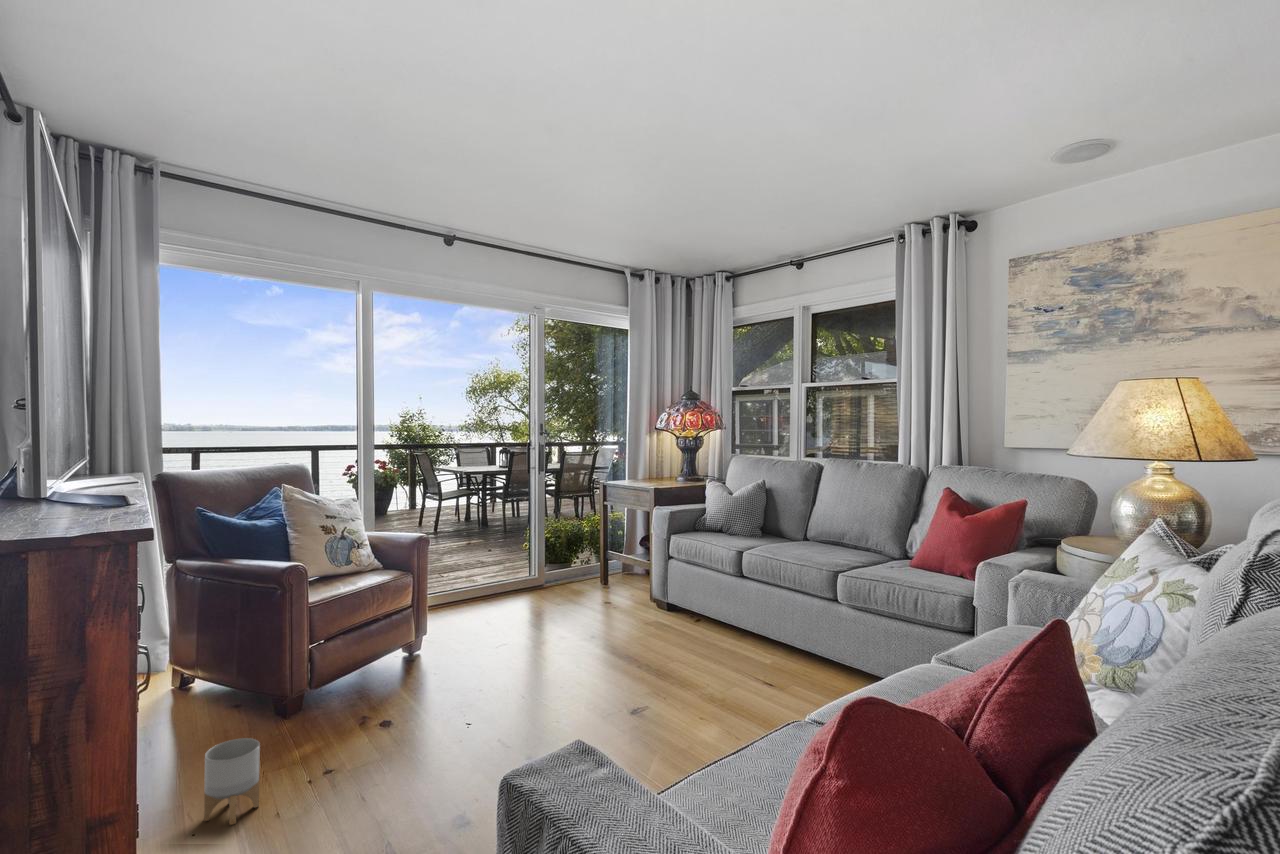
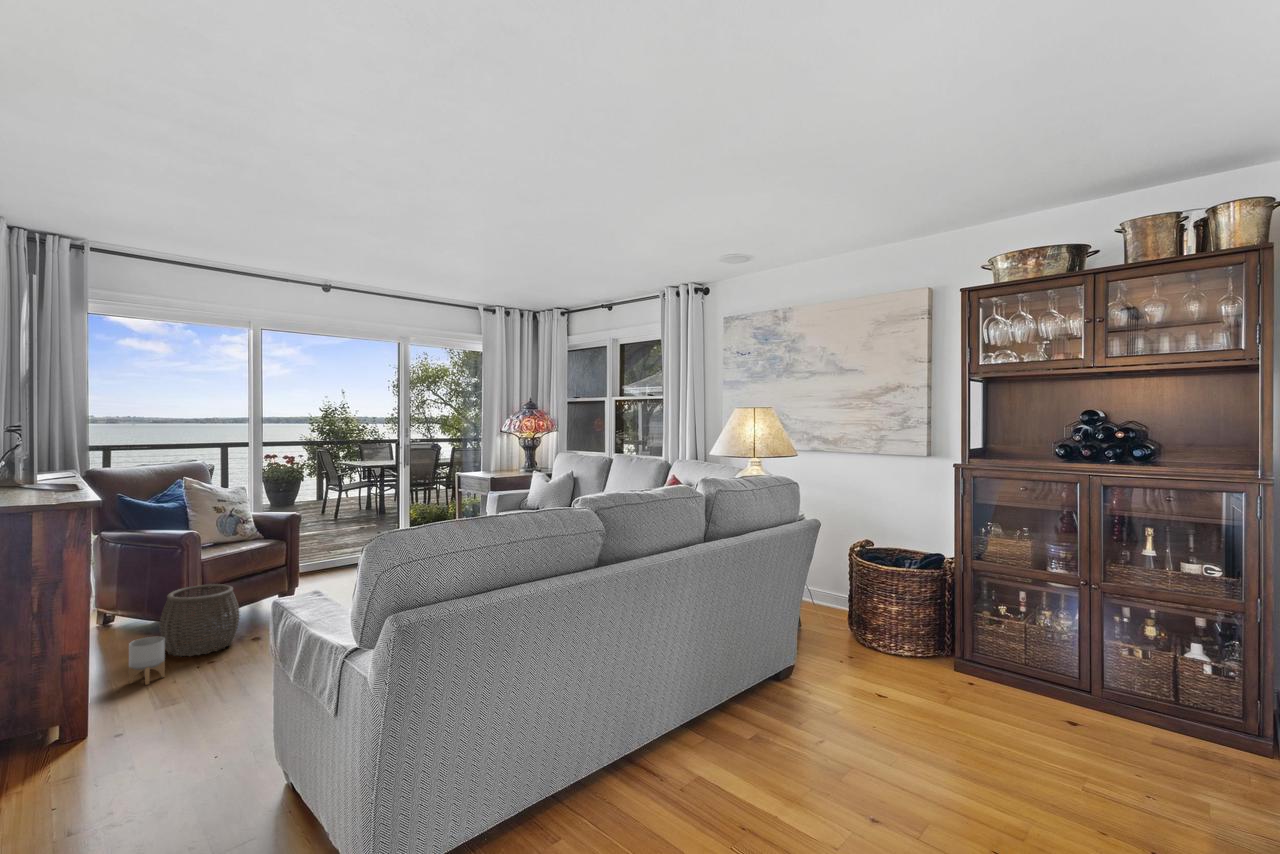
woven basket: none [250,642,364,760] -> present [159,584,240,657]

